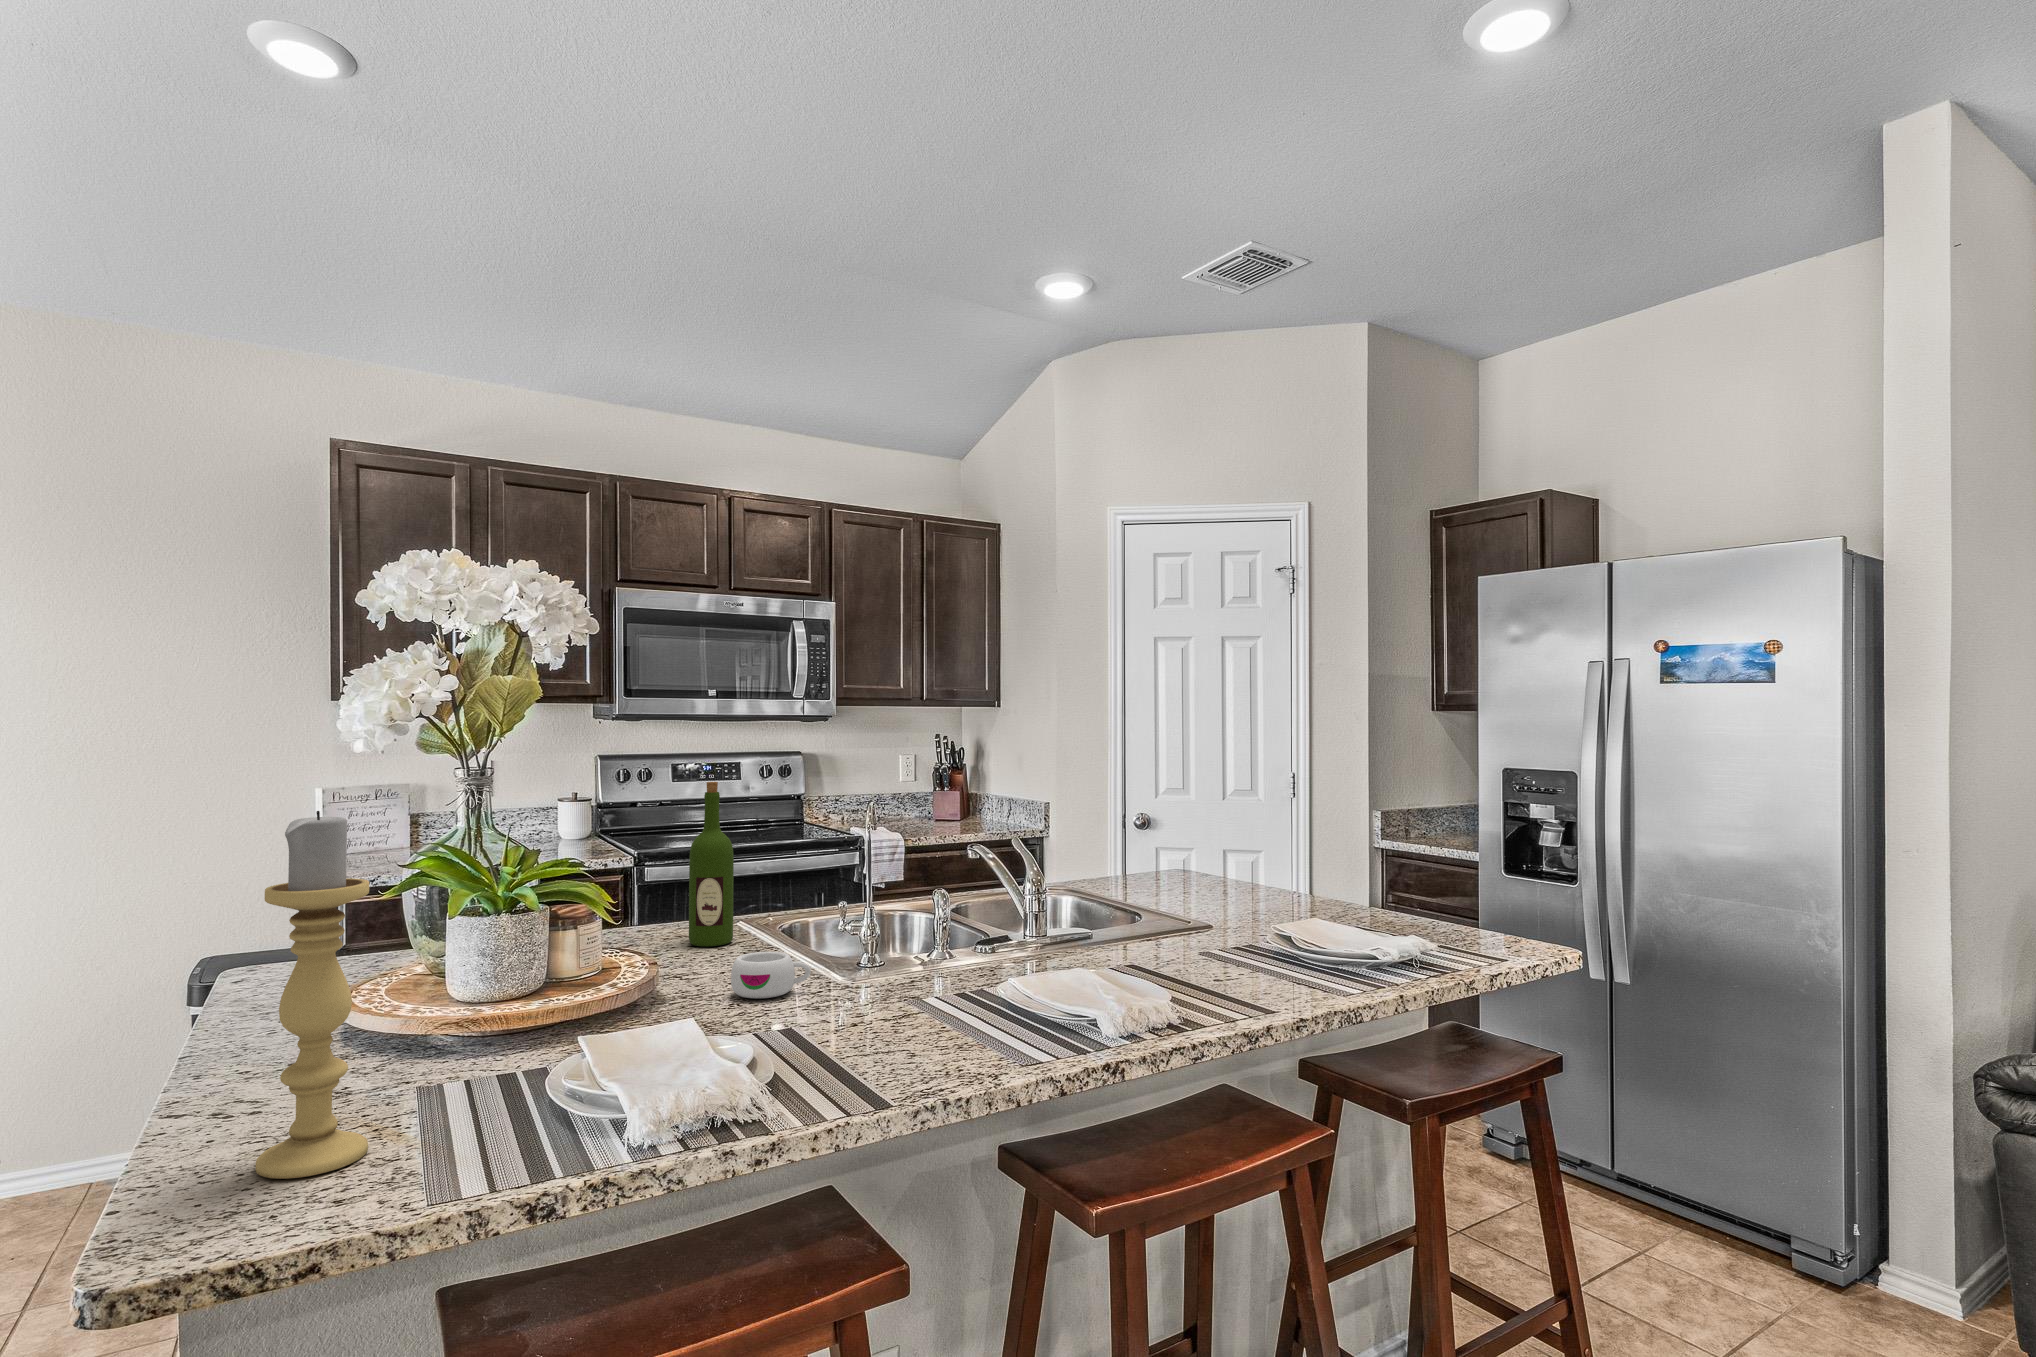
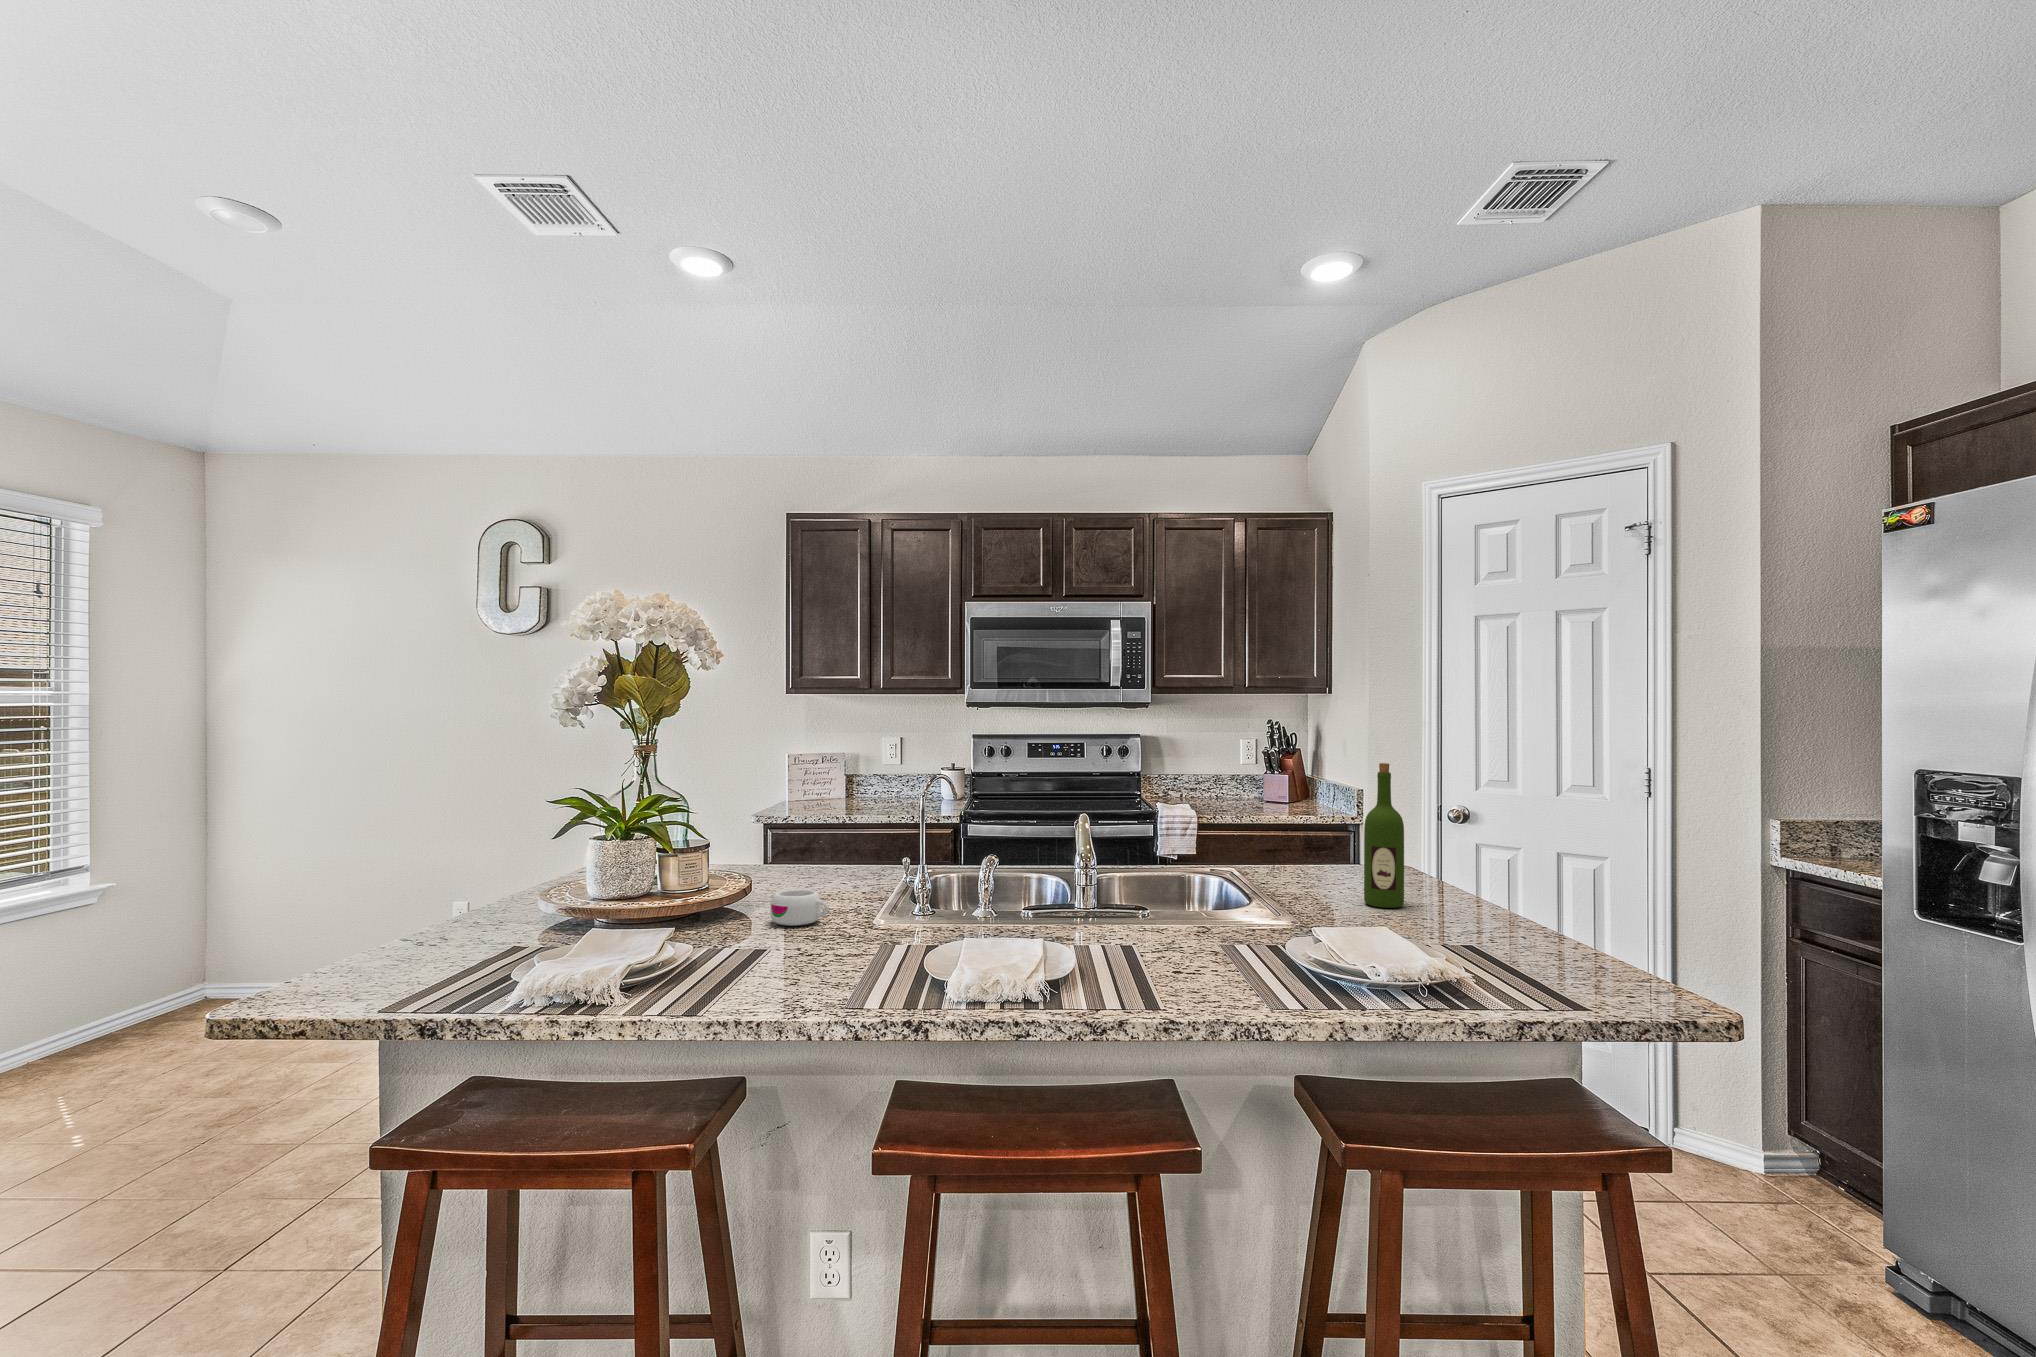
wine bottle: present [689,782,734,946] -> present [1364,763,1404,908]
candle holder: present [256,811,369,1179] -> none [346,754,420,985]

